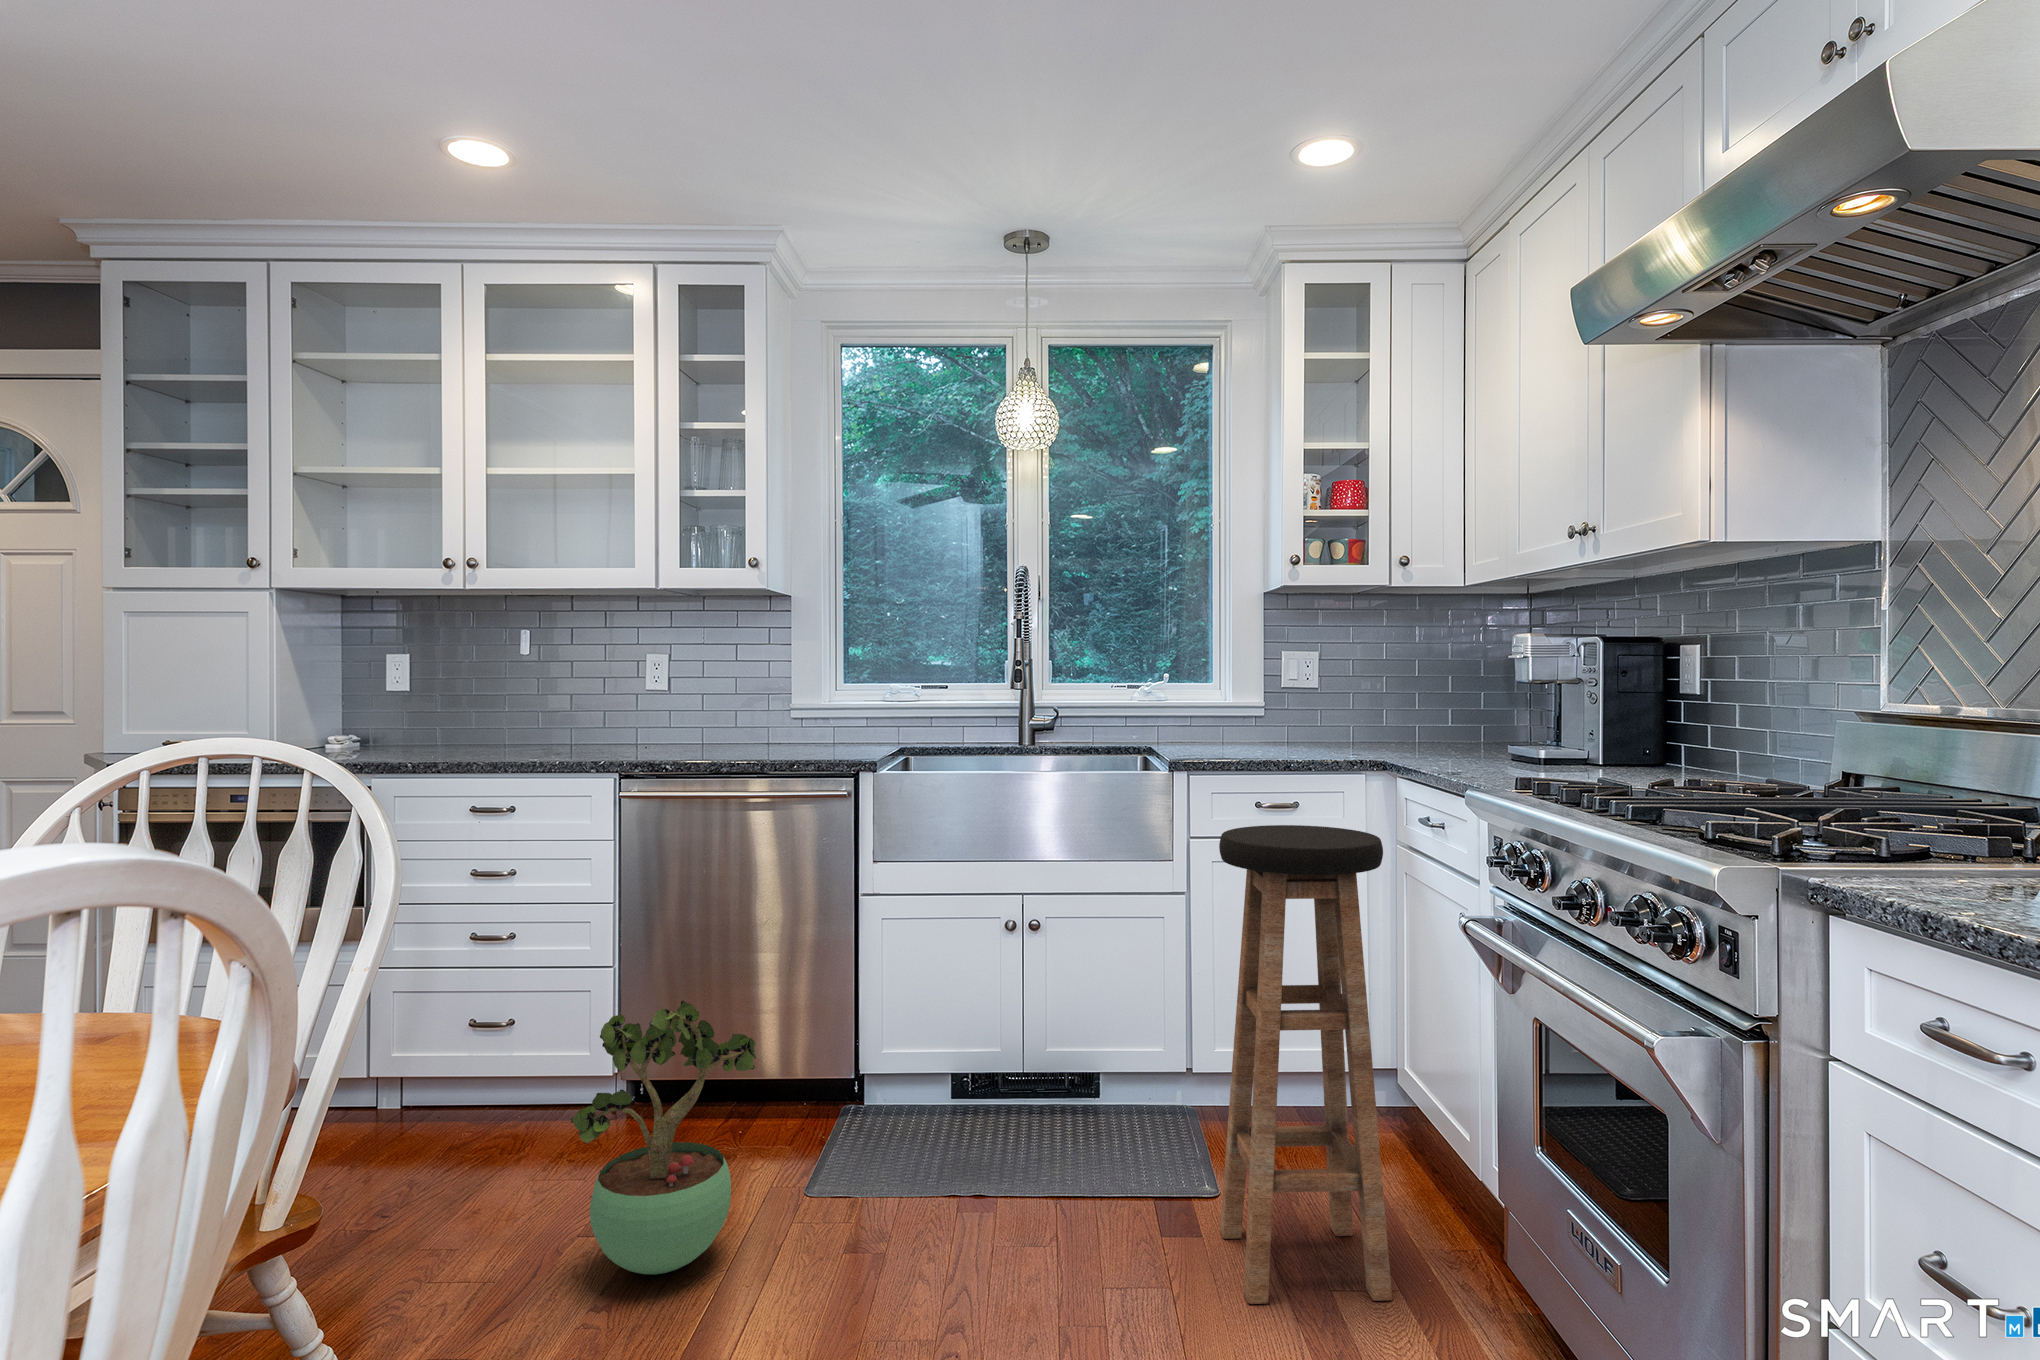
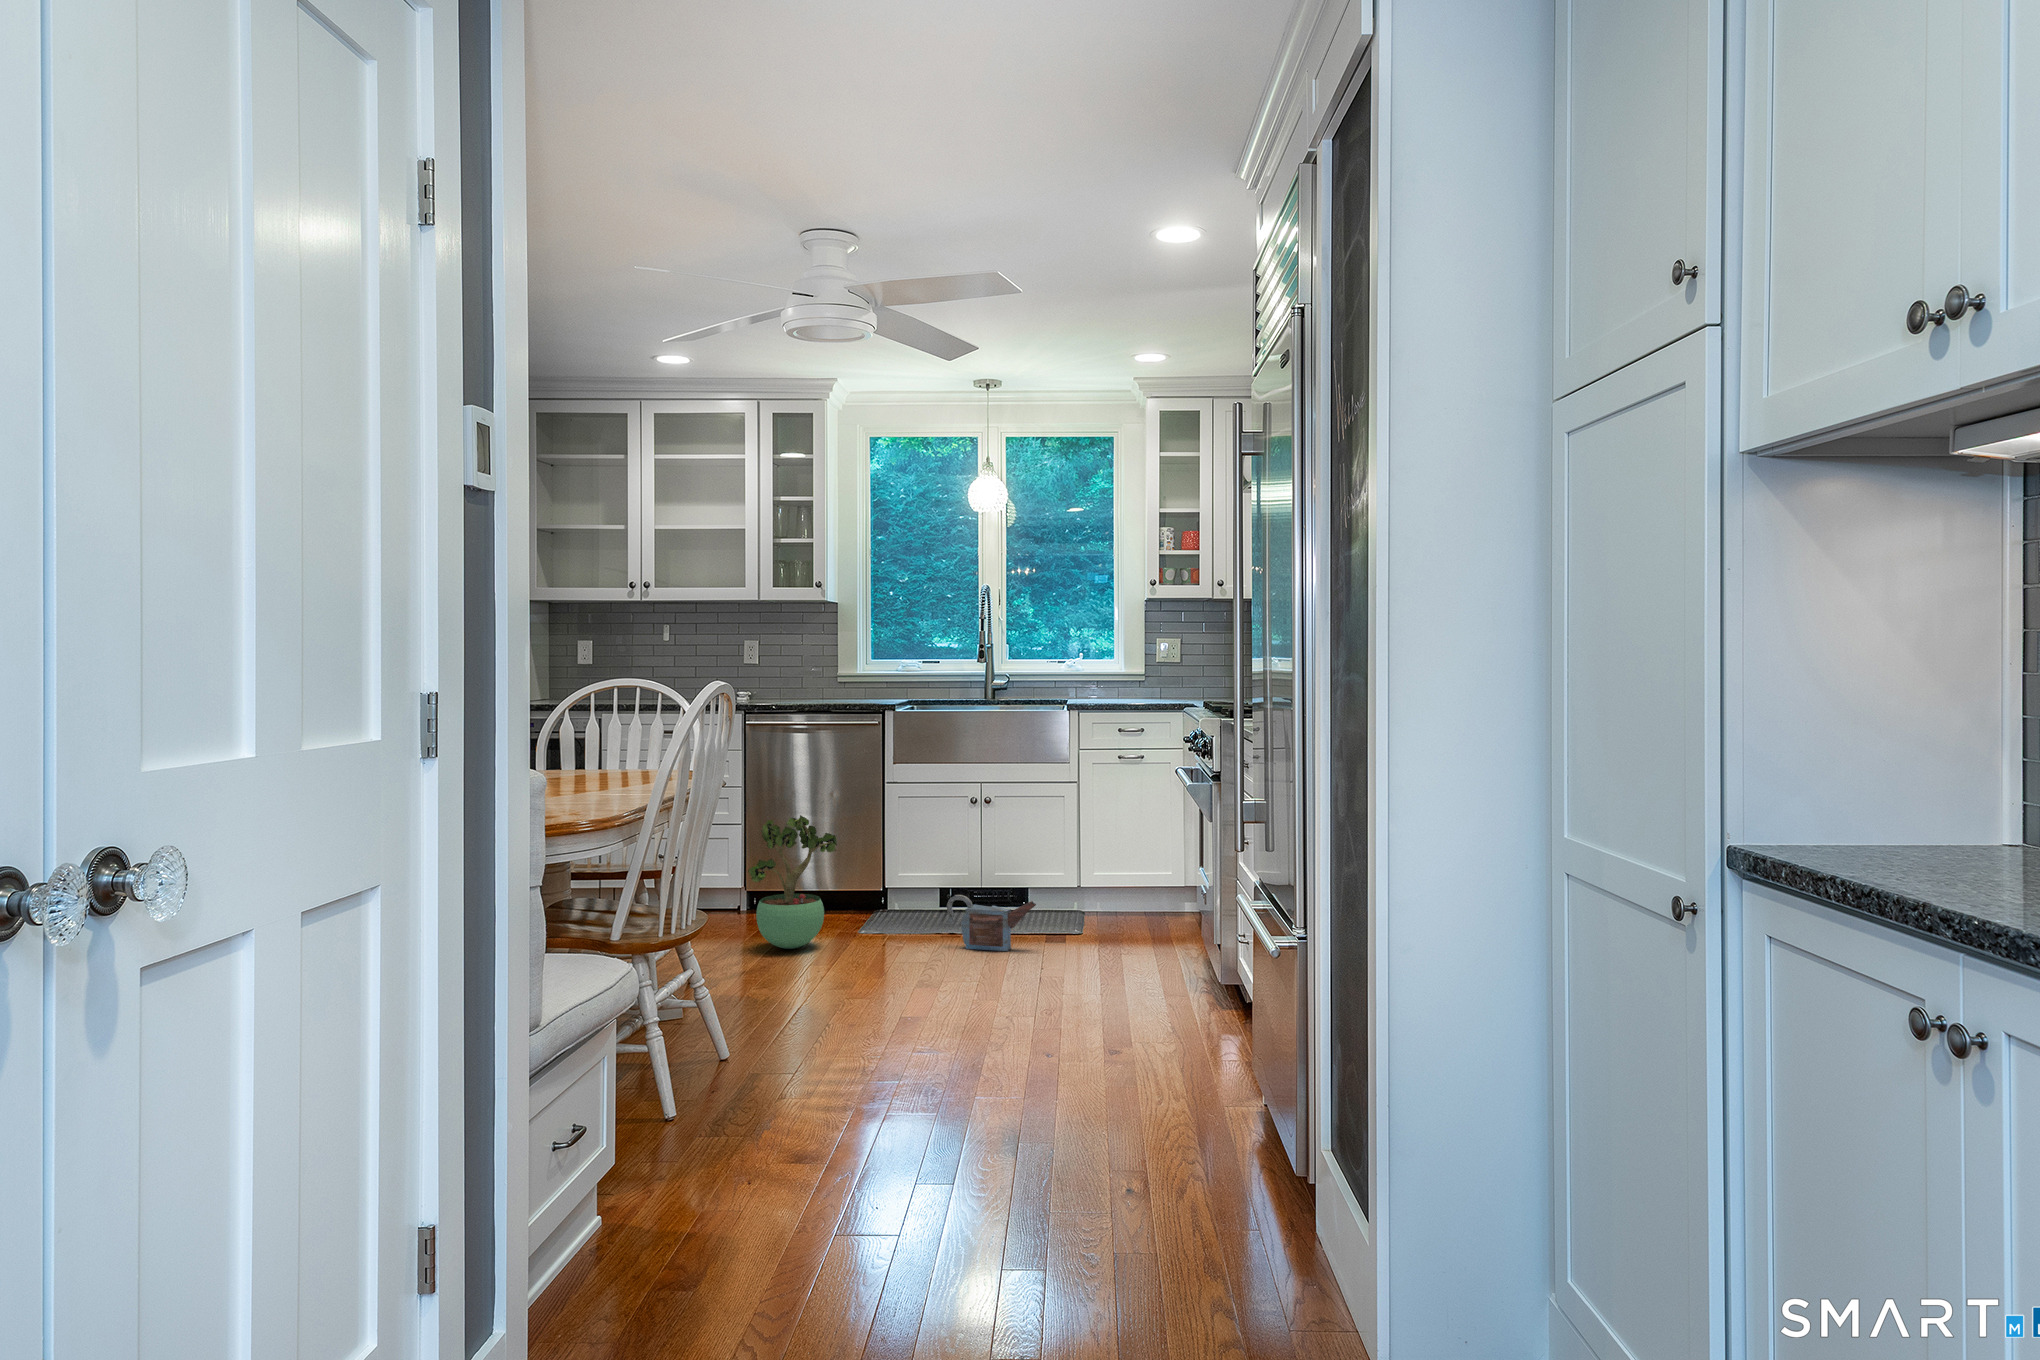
bar stool: present [1219,825,1392,1304] -> none [1070,732,1150,957]
watering can: none [973,1152,1157,1275] -> present [946,895,1036,951]

